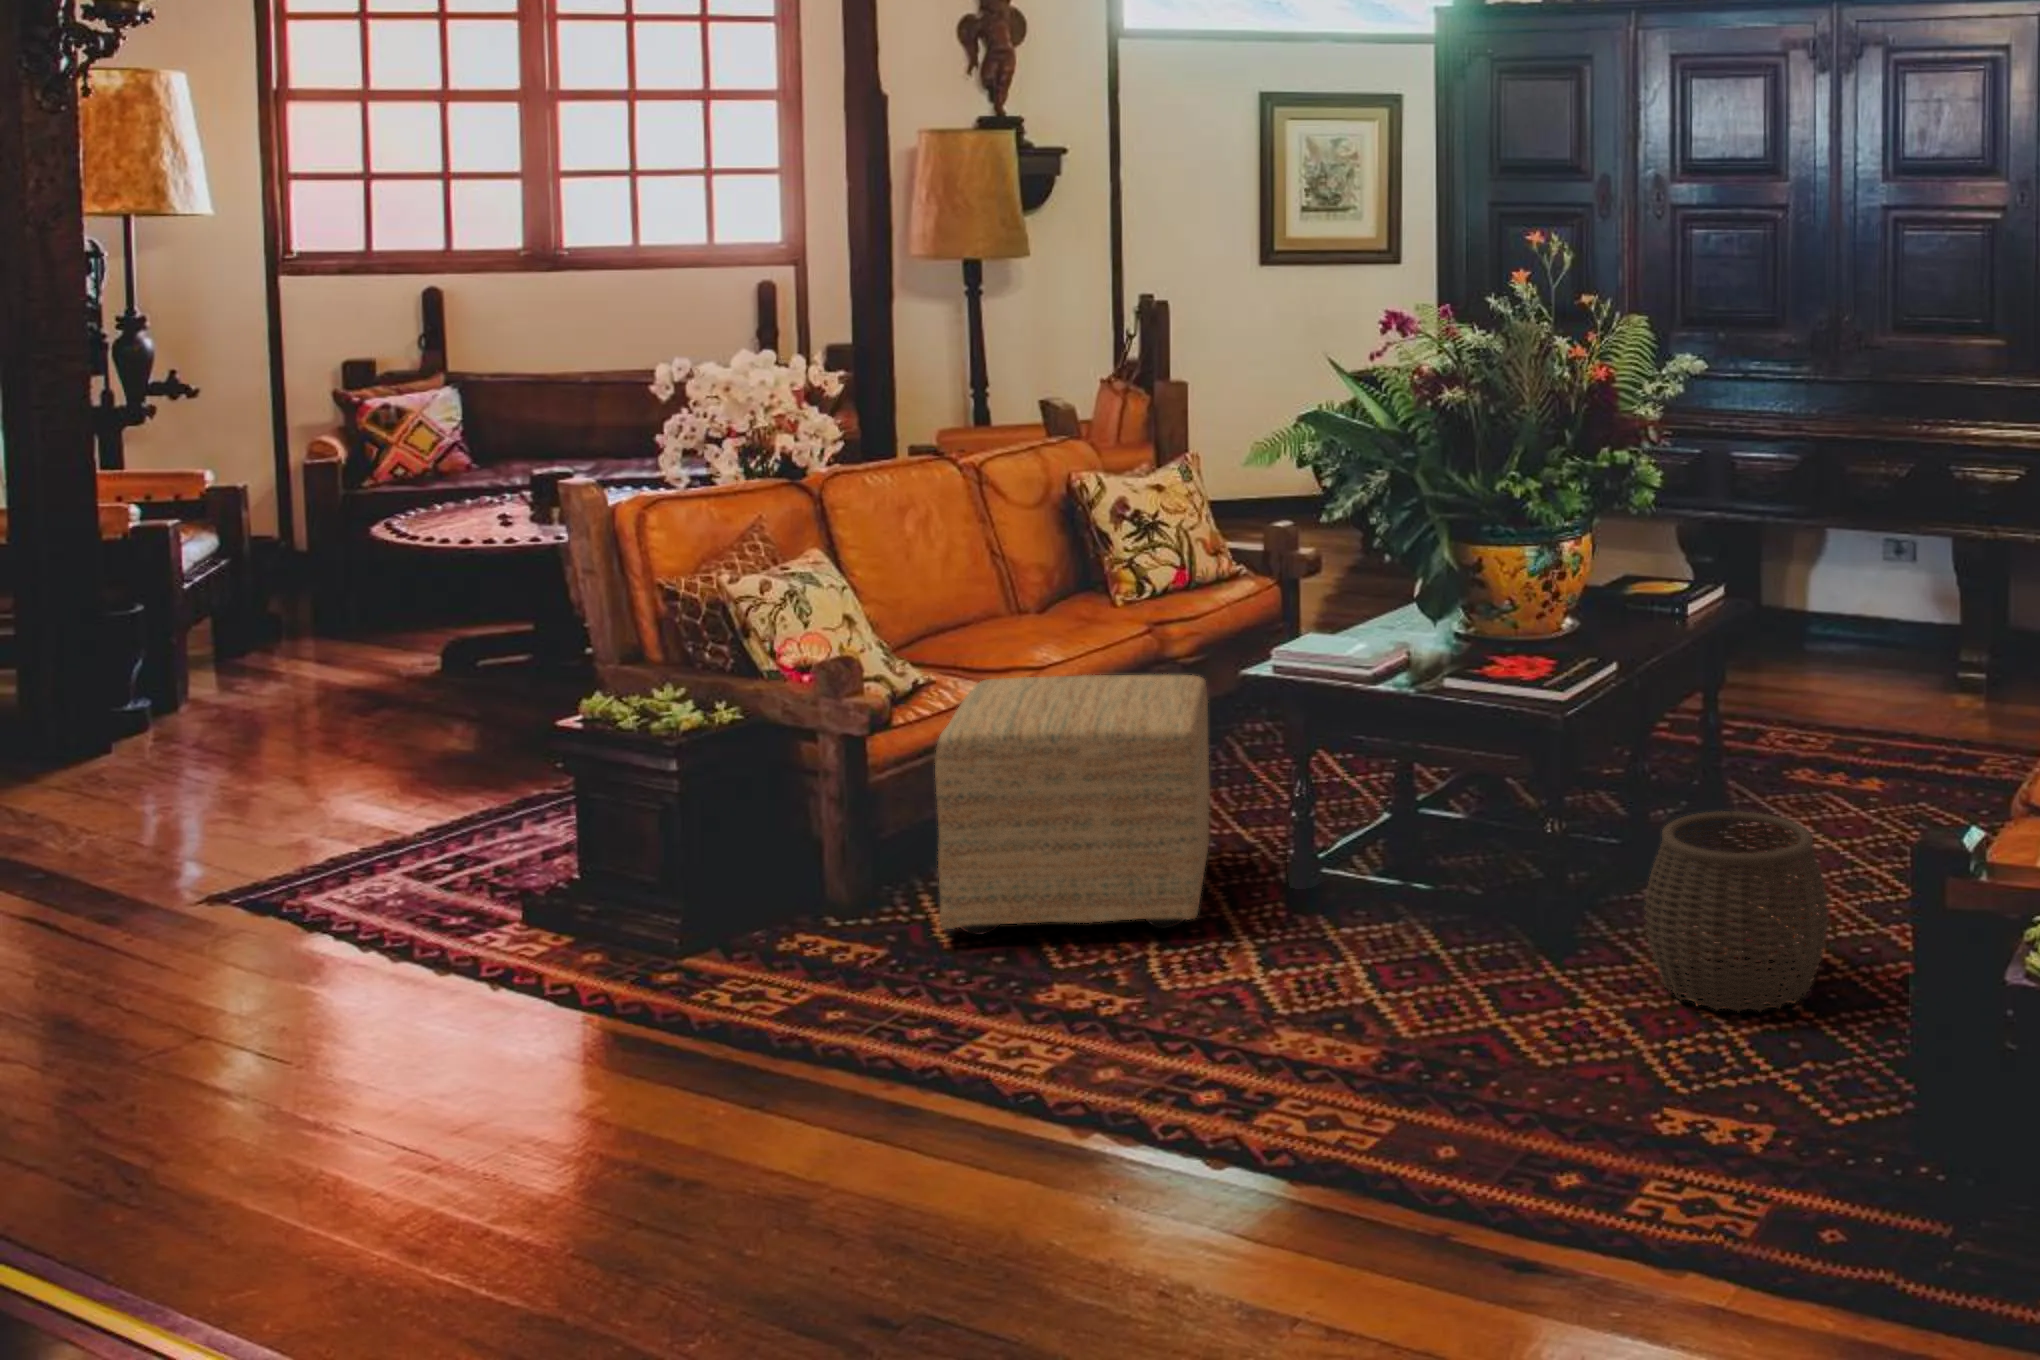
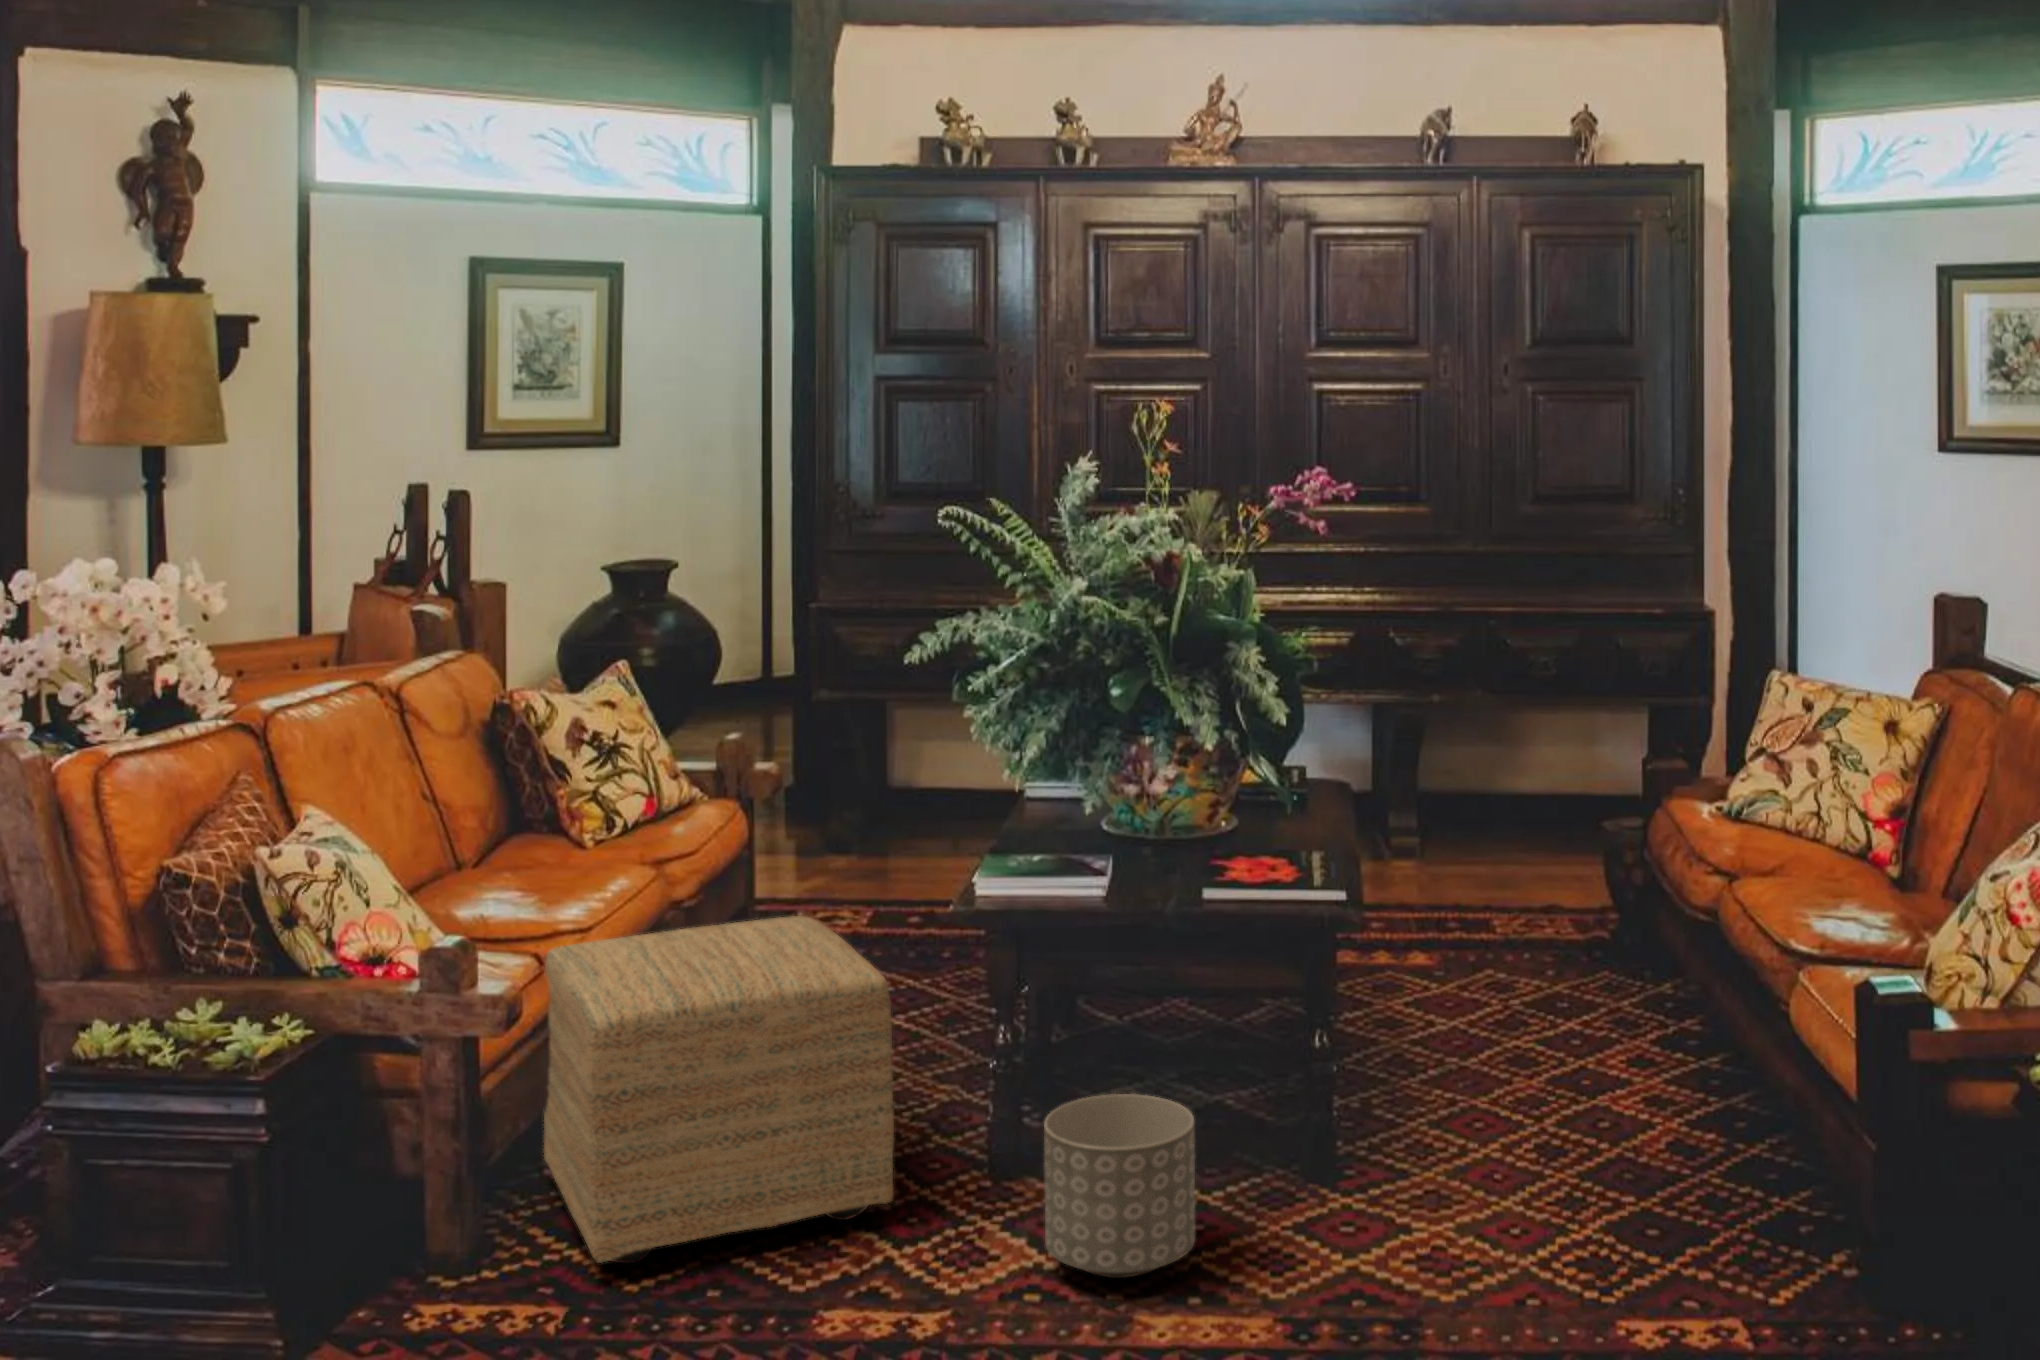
woven basket: present [1645,811,1829,1012] -> none [1404,997,1598,1213]
planter: none [1272,851,1407,1007] -> present [1044,1094,1195,1278]

